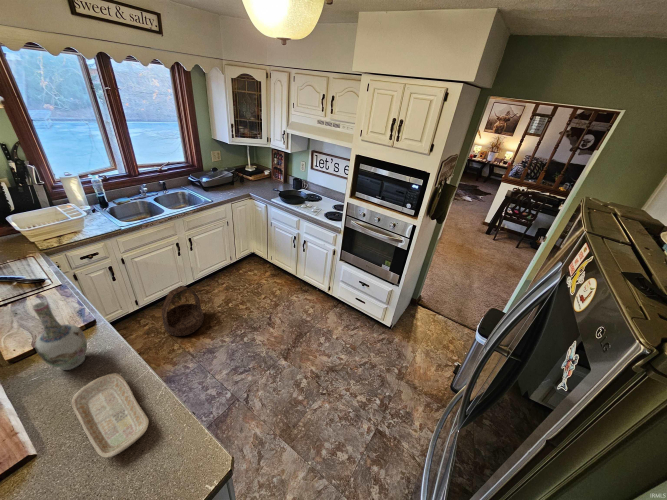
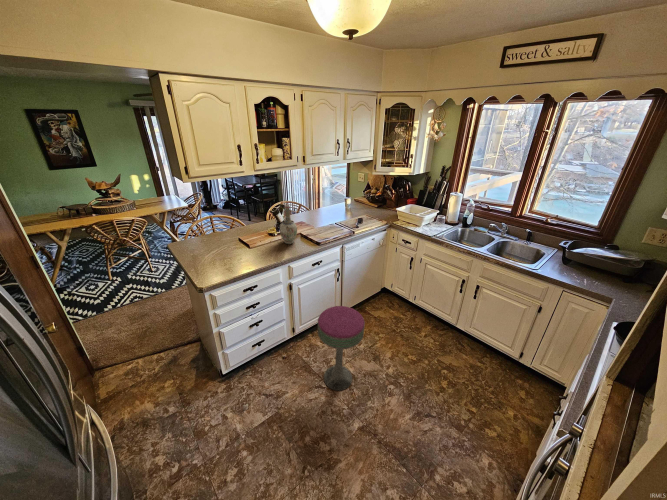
basket: present [162,286,204,336] -> none [393,300,430,348]
bar stool: none [201,310,256,398] -> present [318,306,365,390]
tray: present [71,373,149,458] -> none [224,242,270,260]

